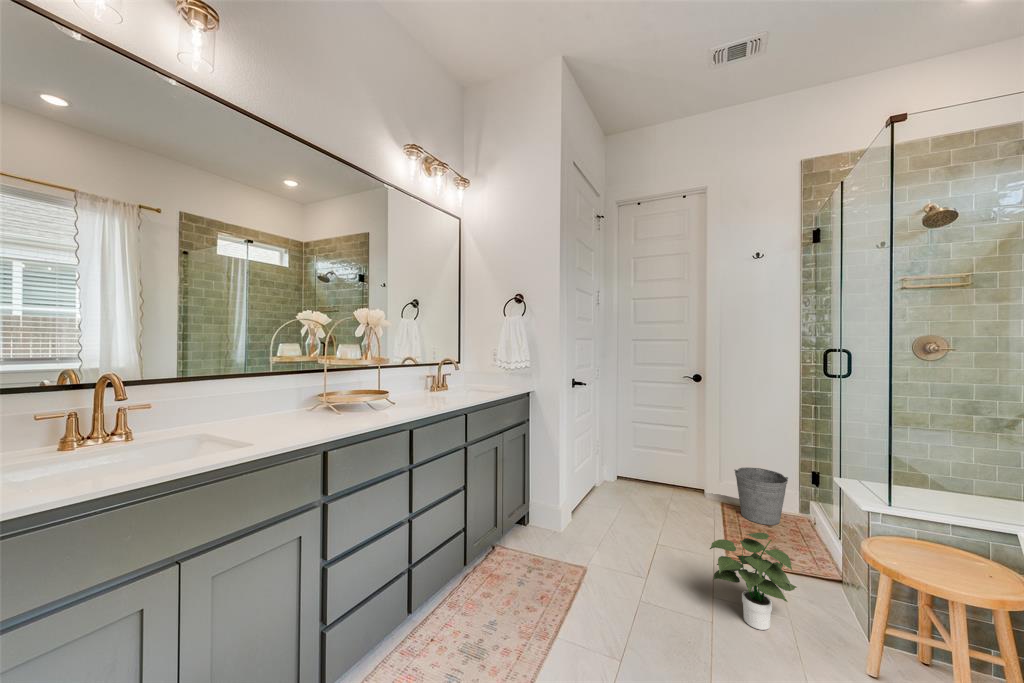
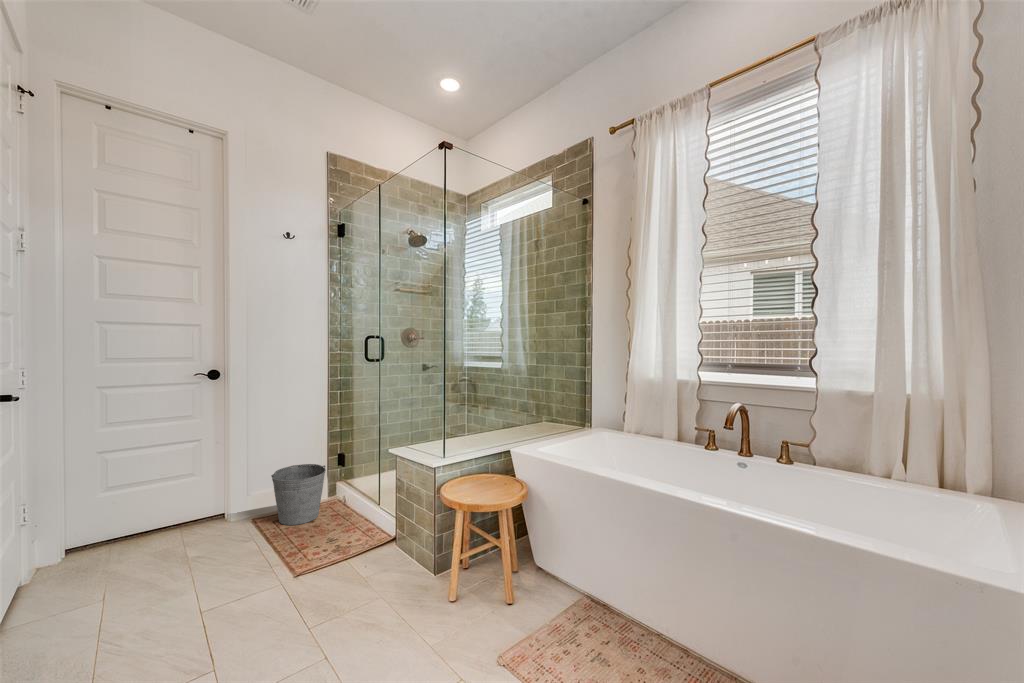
potted plant: present [710,533,797,630] -> none [314,524,397,629]

